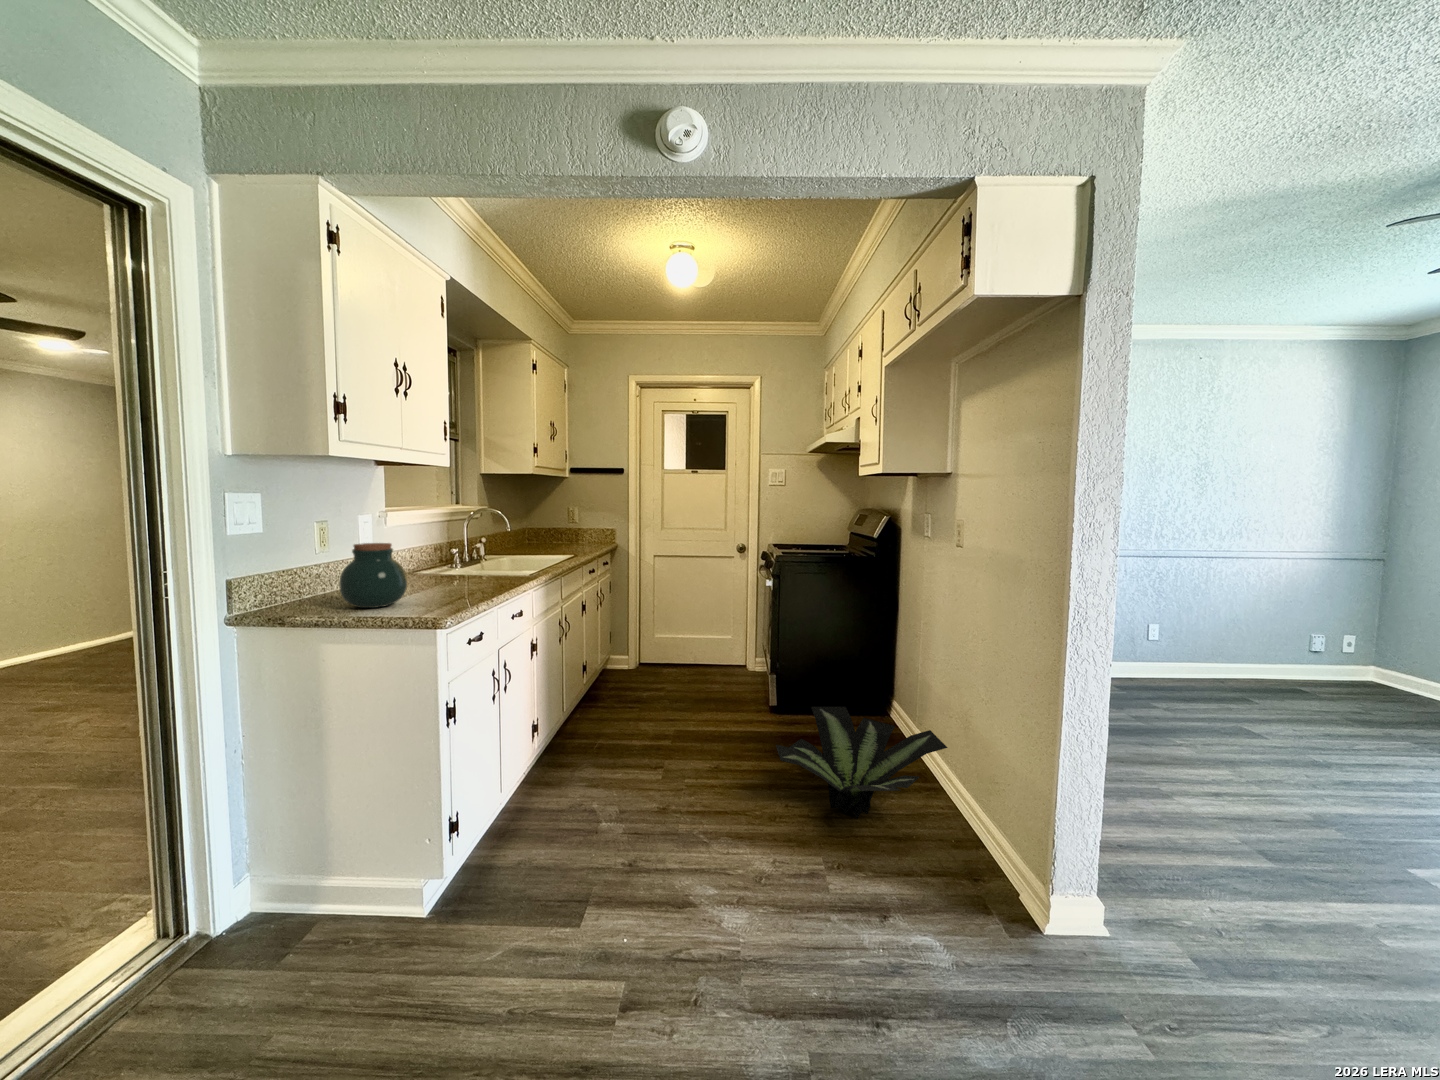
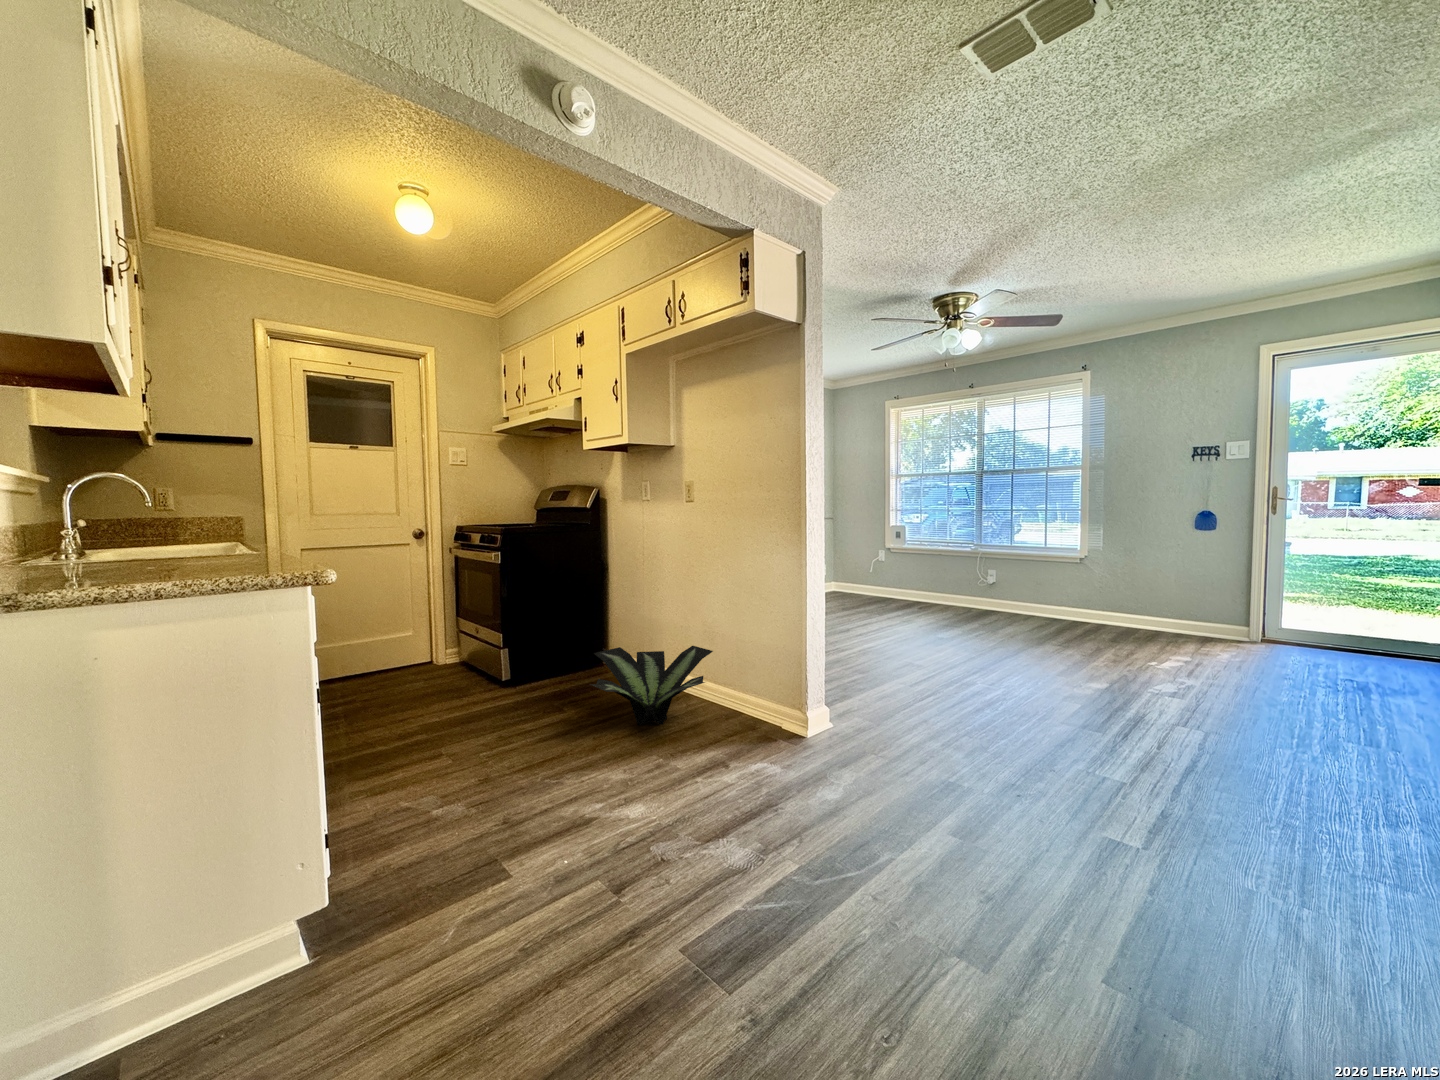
jar: present [339,543,407,608] -> none [81,487,203,580]

